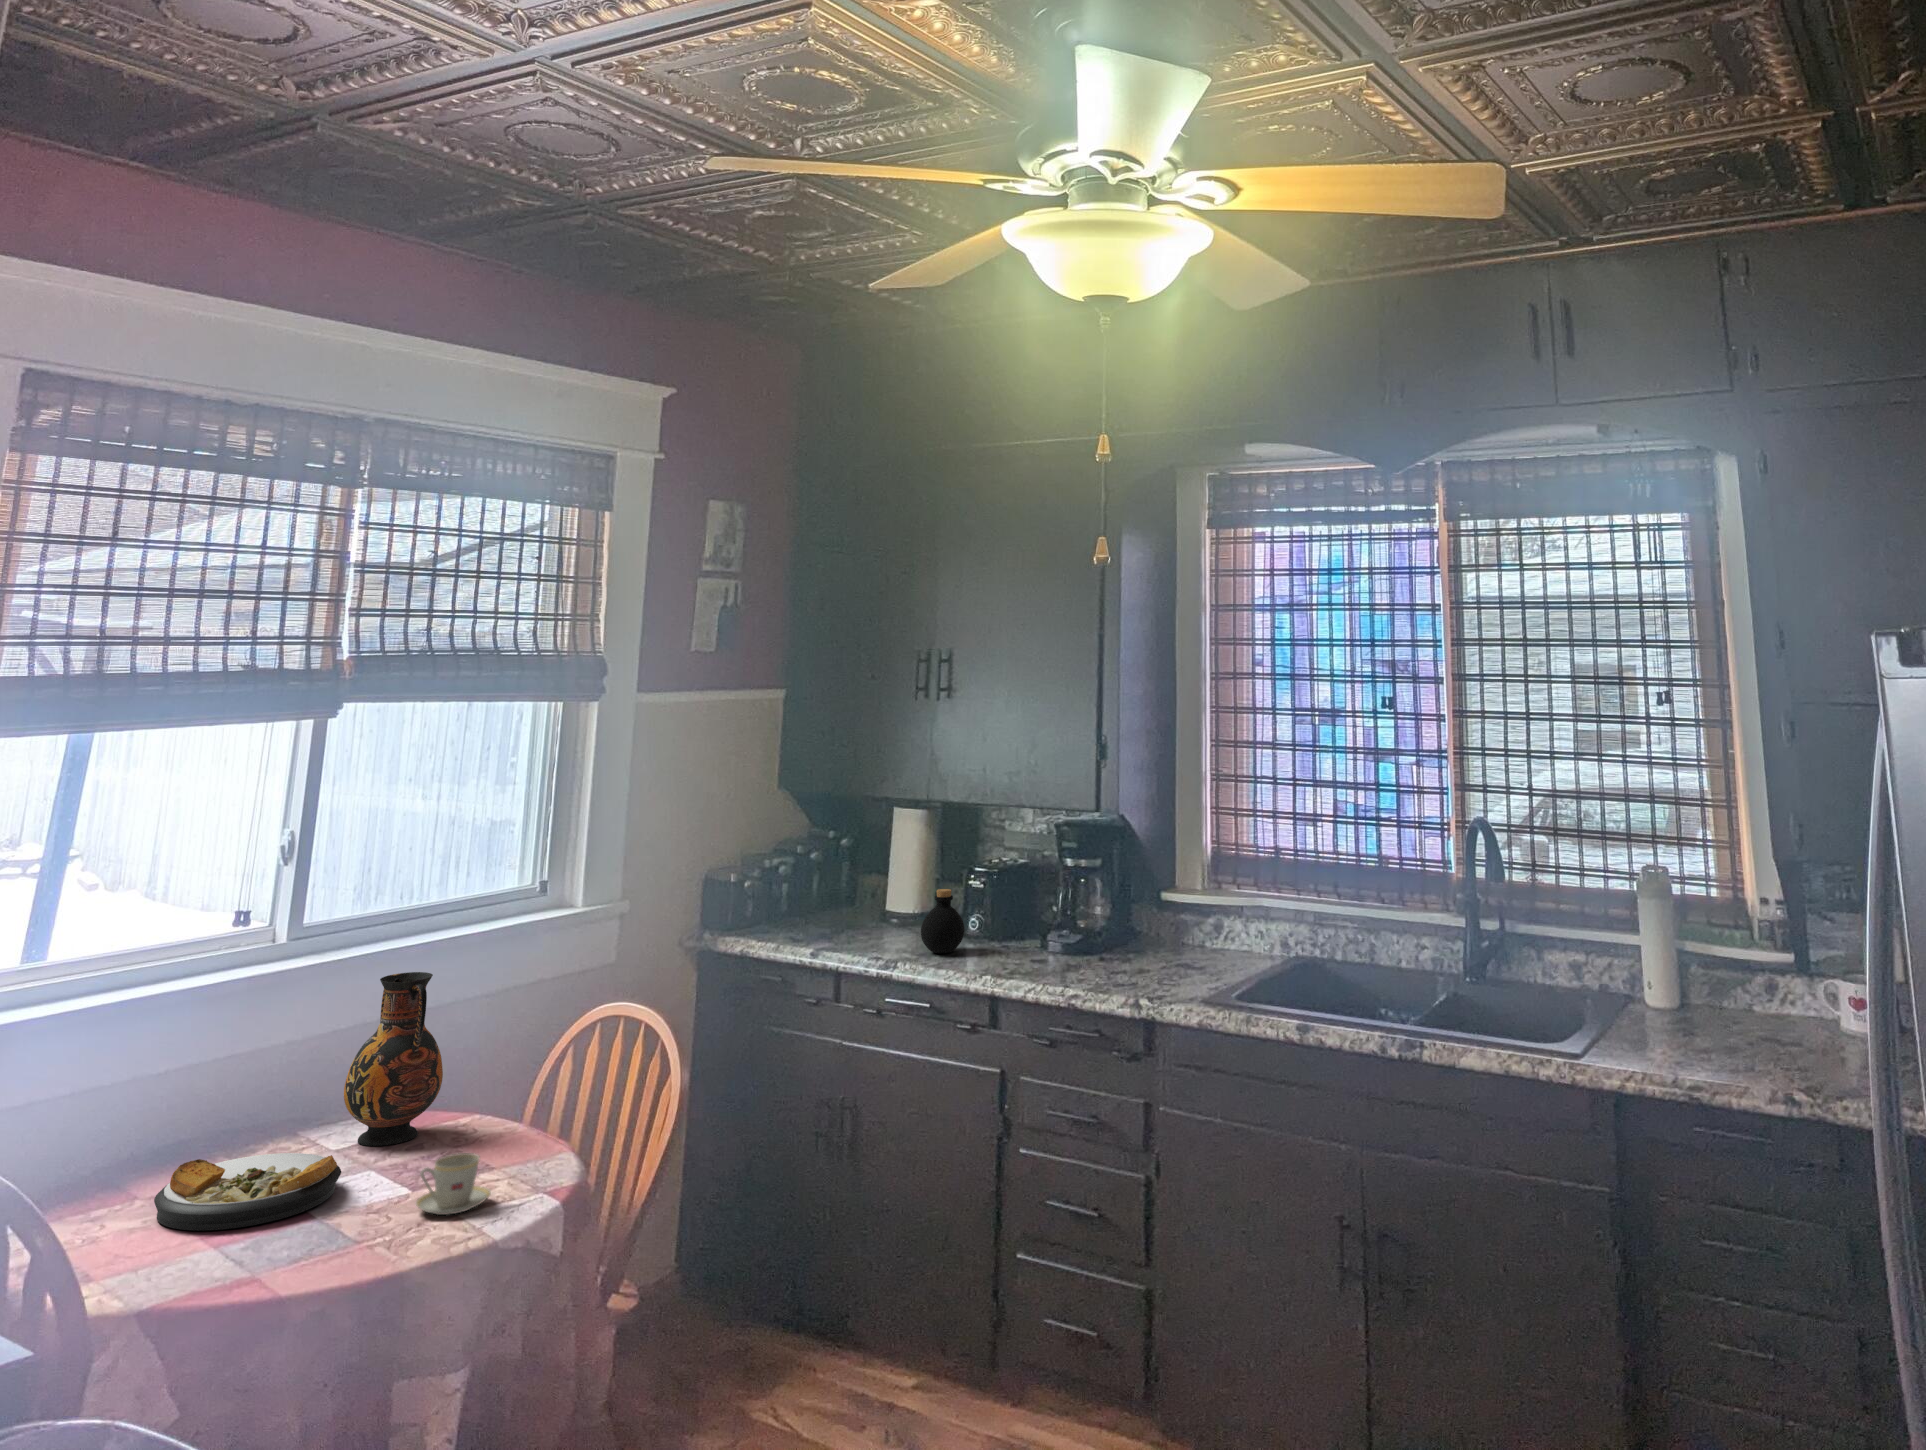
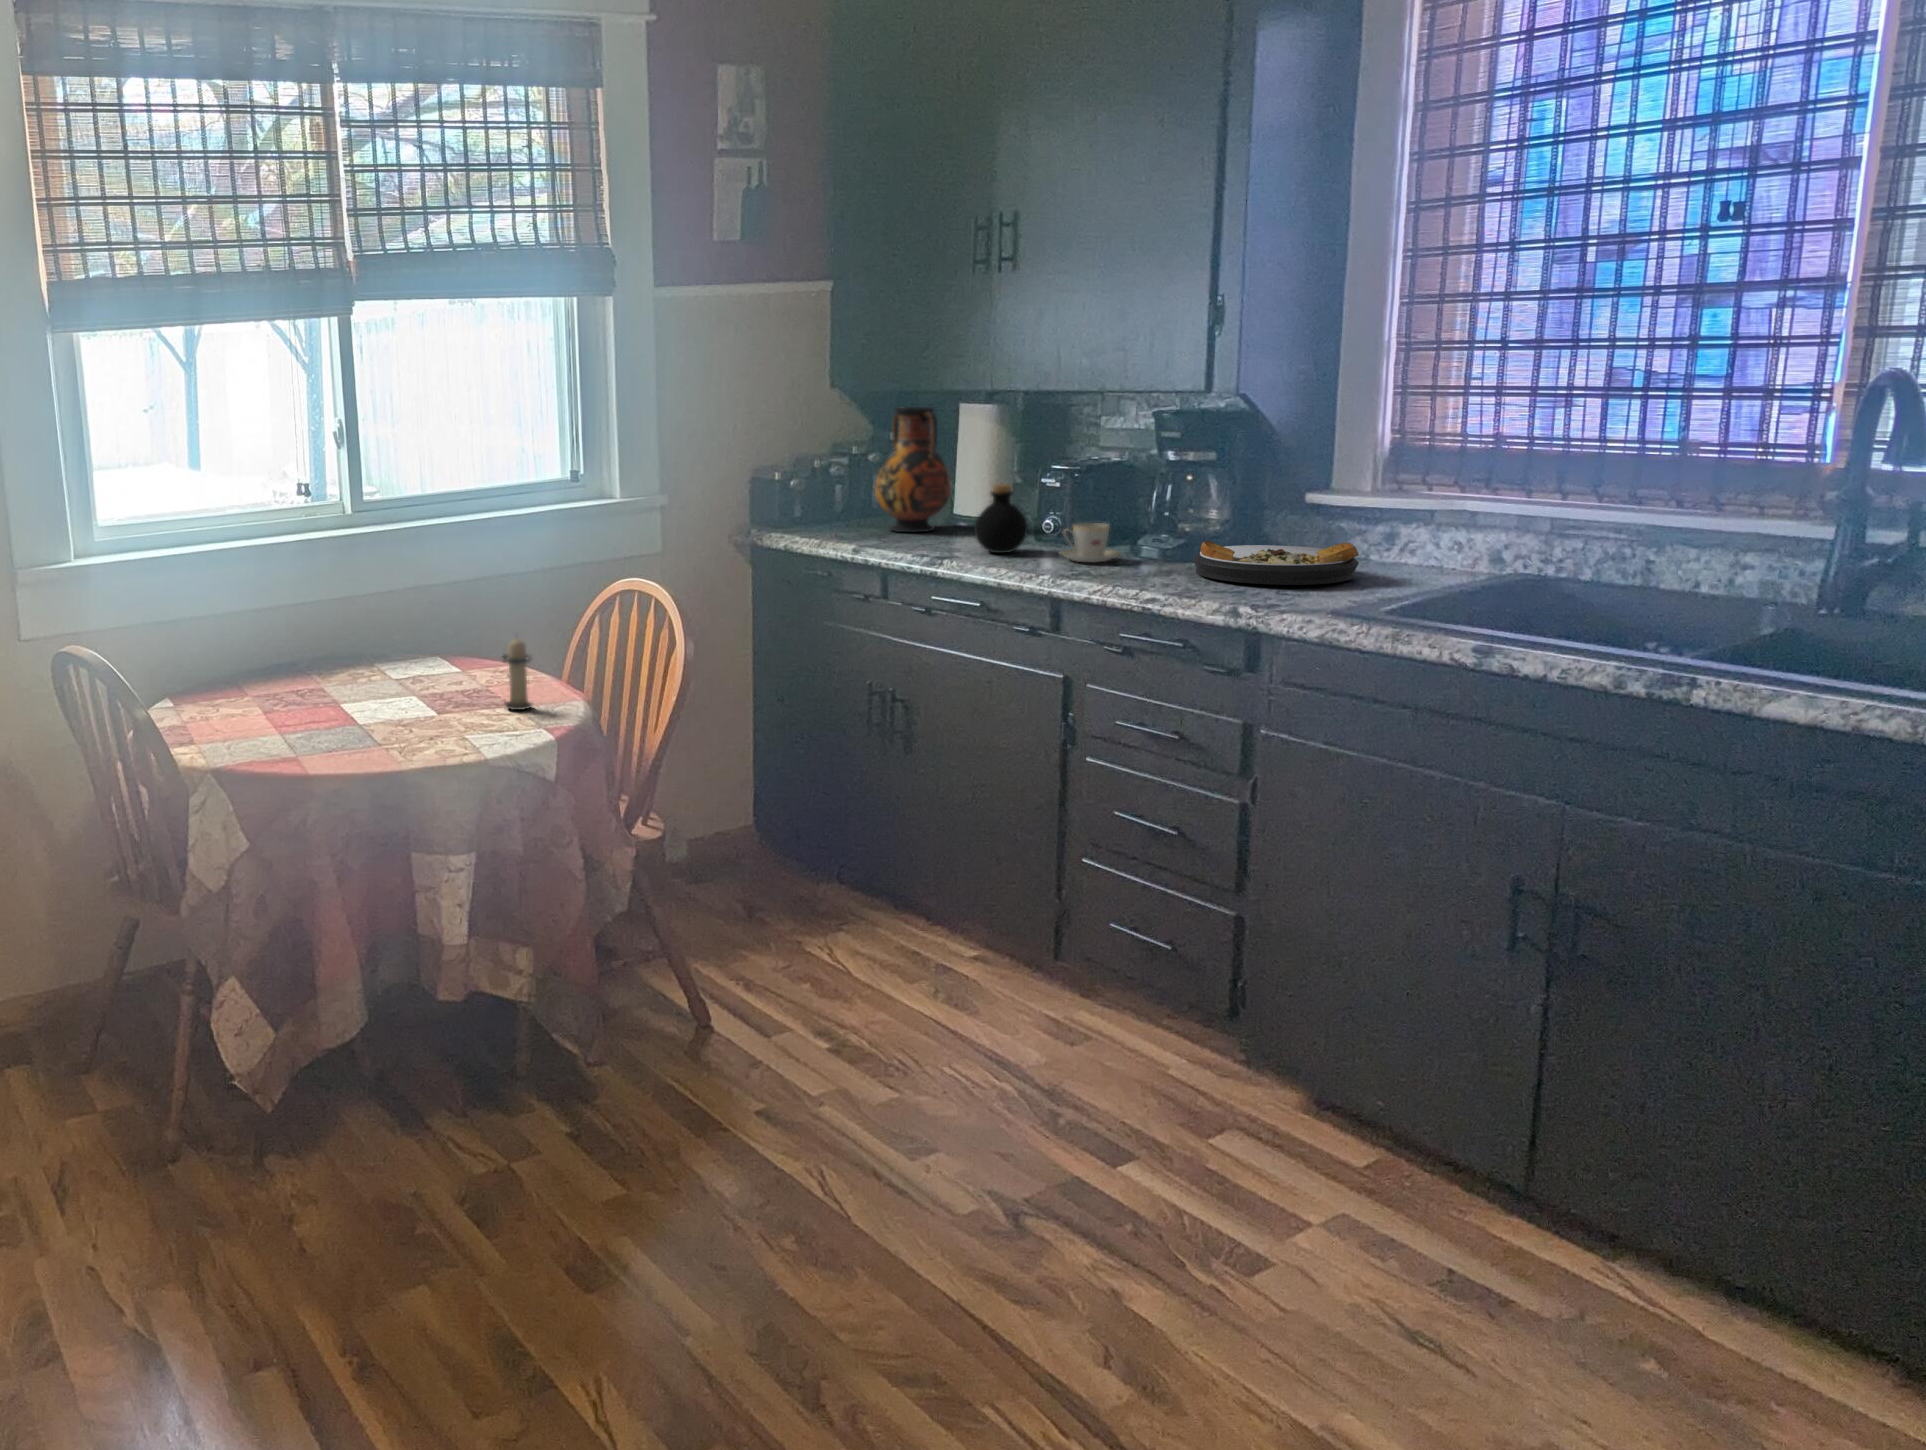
vase: present [344,972,443,1146] -> present [875,407,951,532]
candle: none [485,1082,531,1173] -> present [502,639,533,710]
plate: present [154,1153,341,1231] -> present [1193,541,1359,585]
teacup: present [416,1153,491,1215] -> present [1061,523,1120,562]

